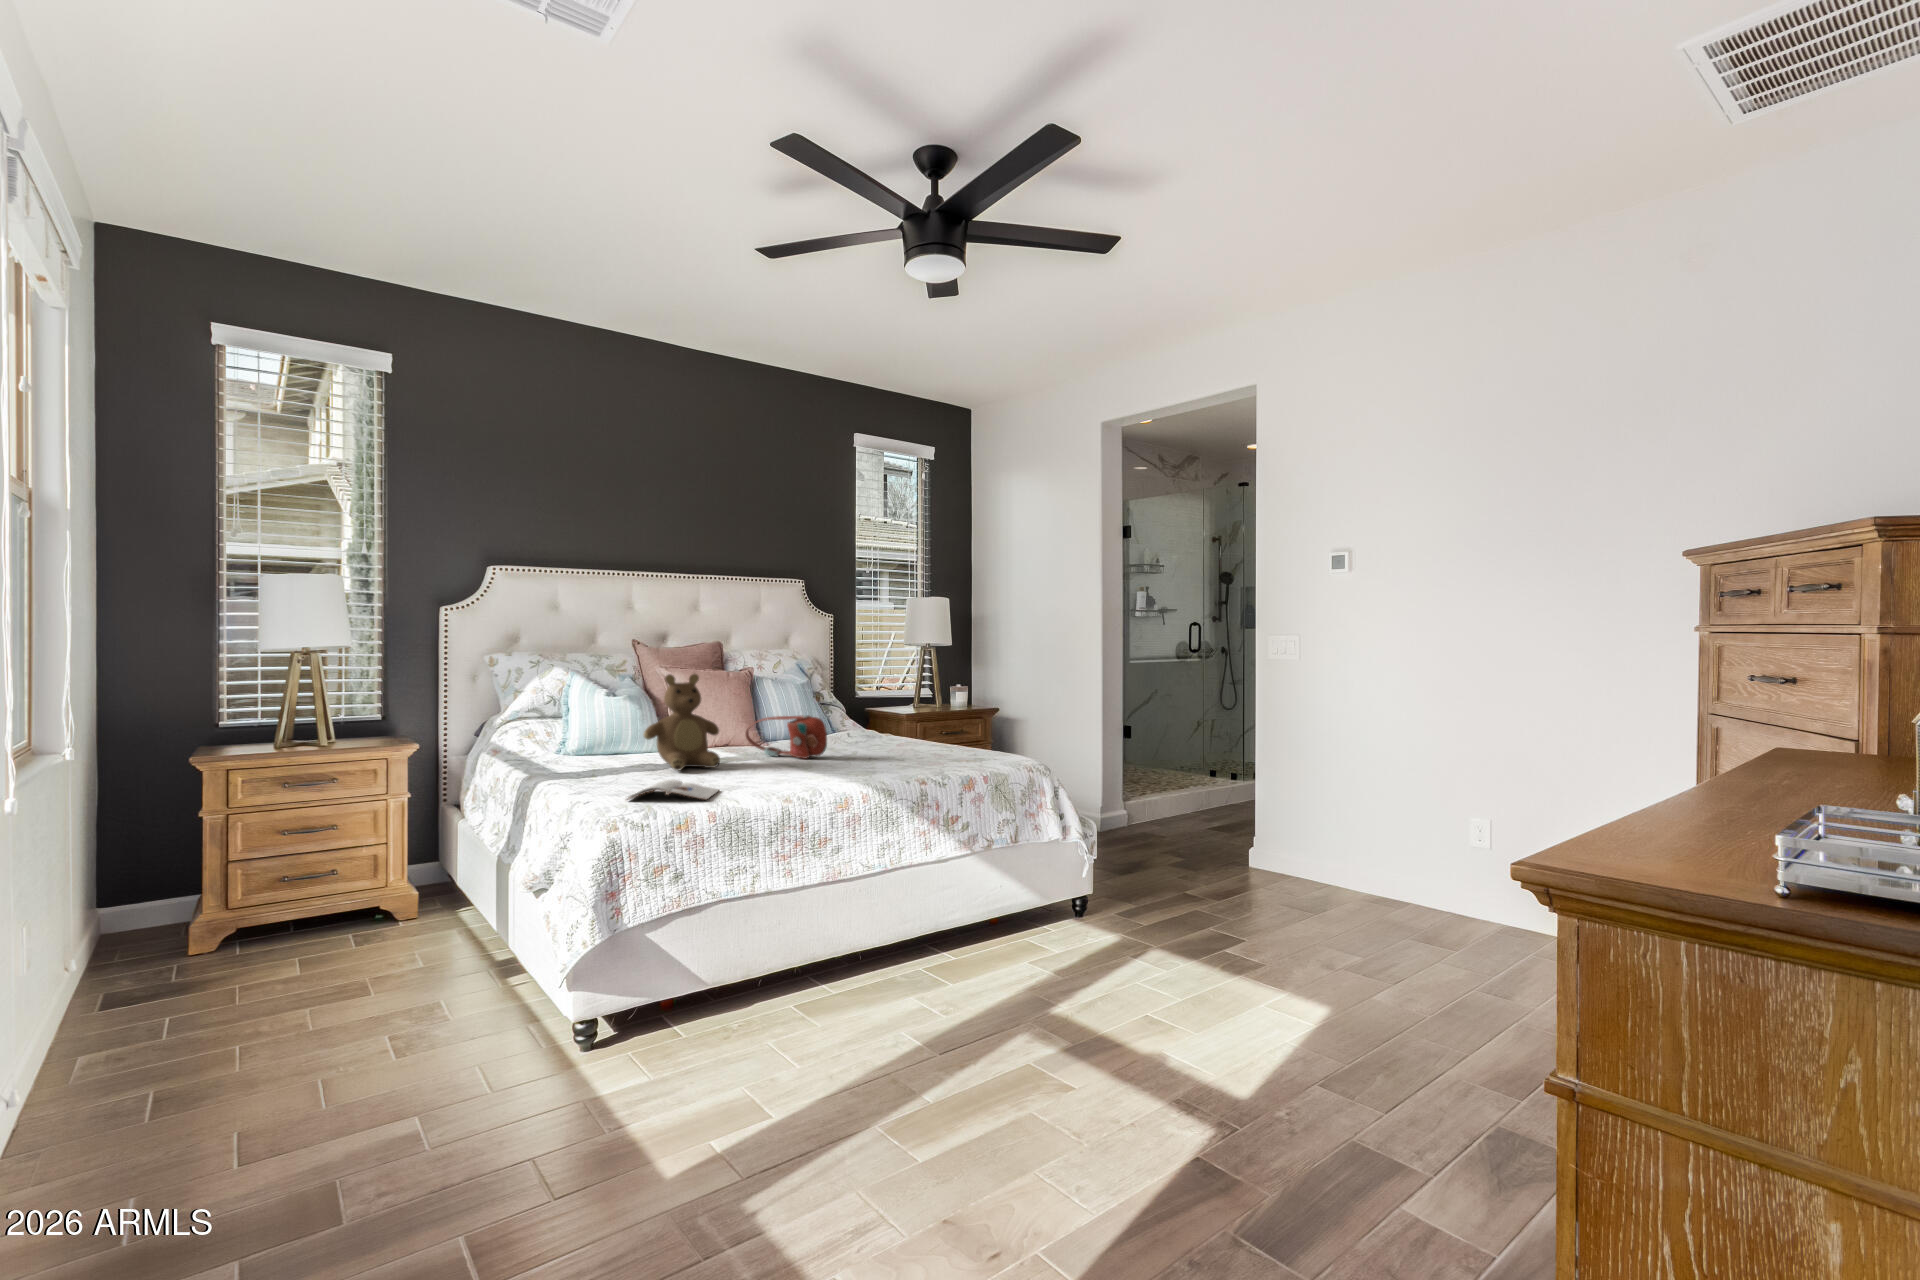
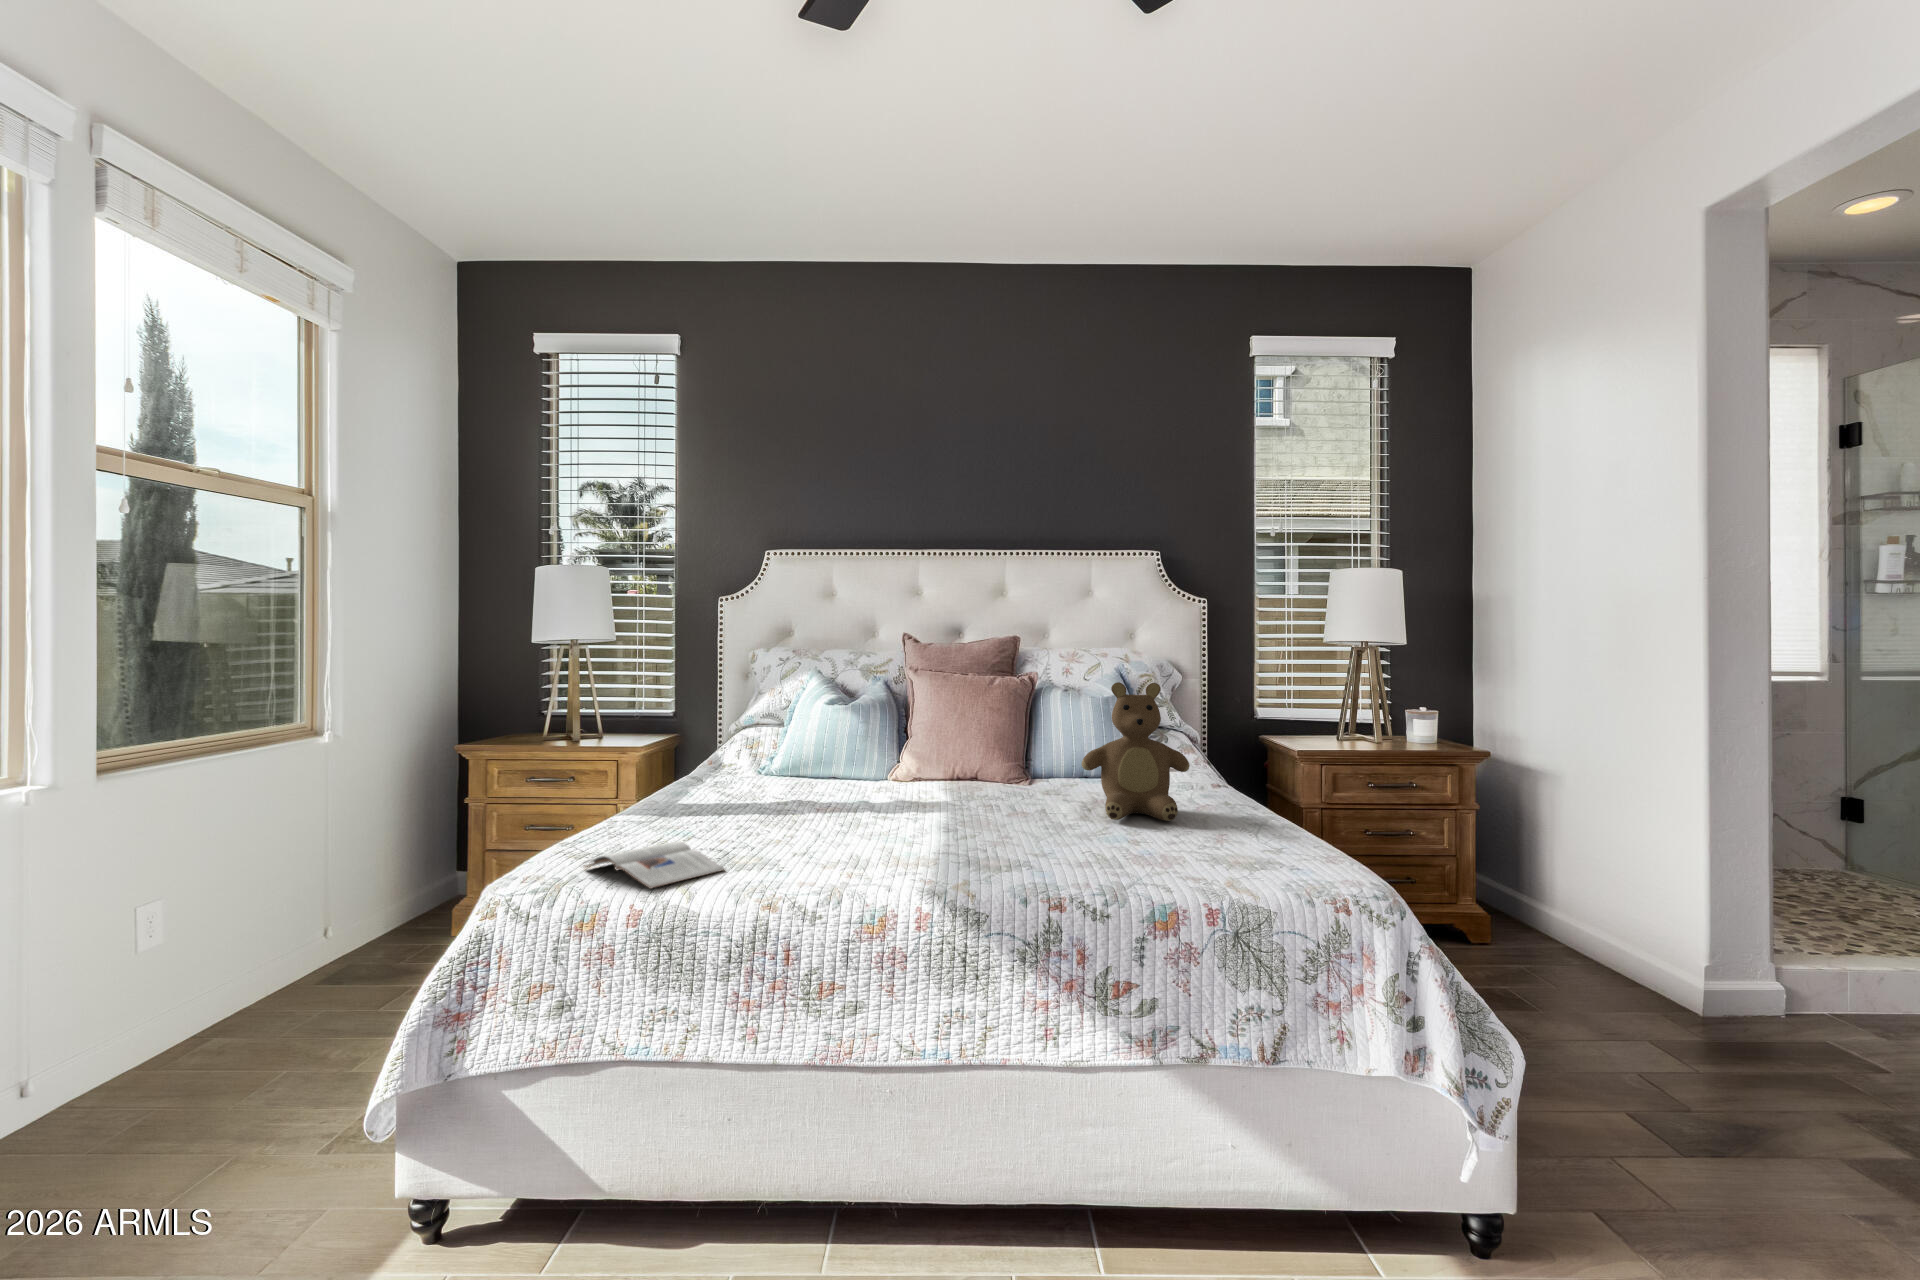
teddy bear: present [643,674,720,771] -> present [1082,682,1190,821]
handbag: present [745,715,827,759] -> none [937,751,1026,821]

